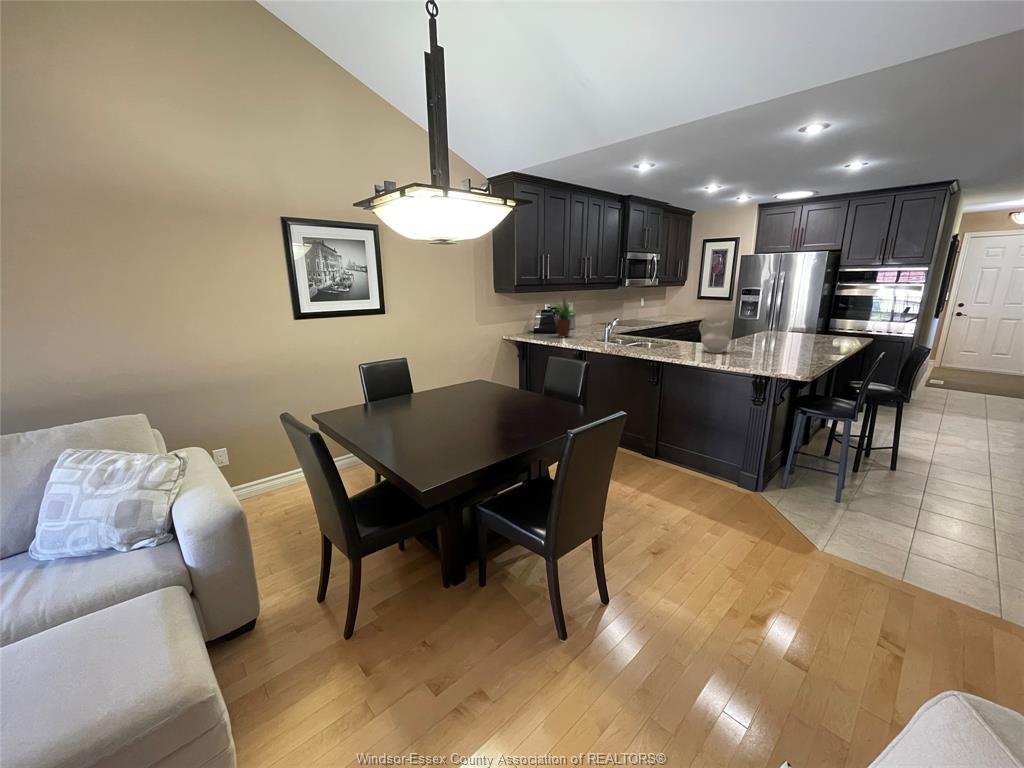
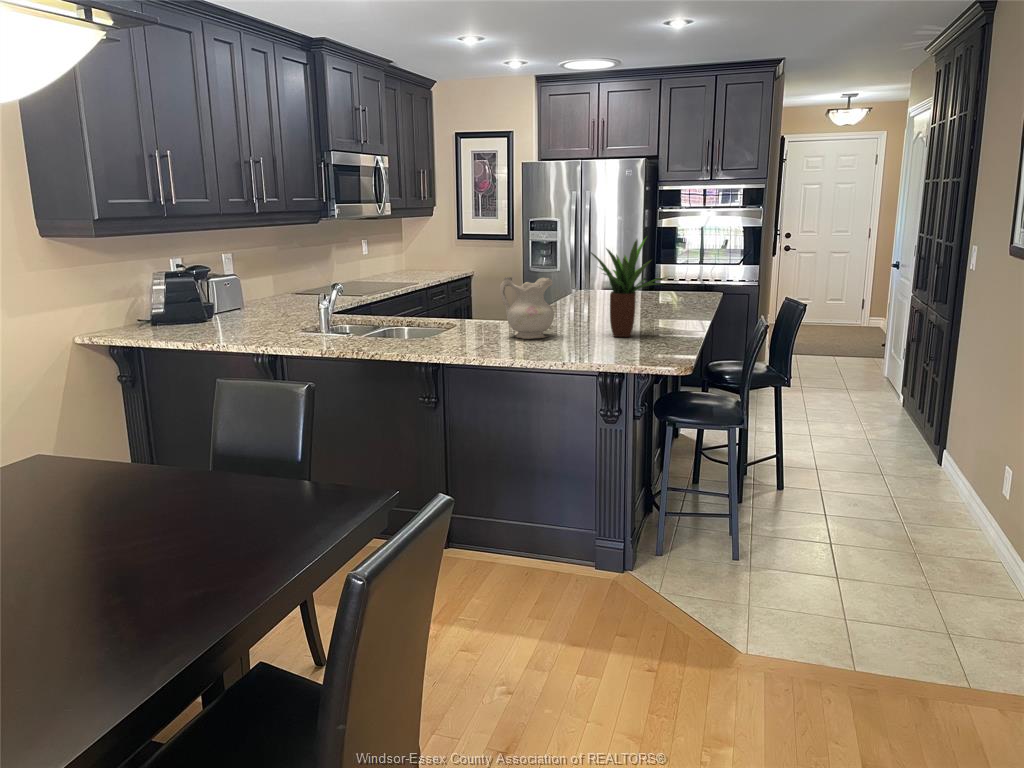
potted plant: present [555,299,576,338] -> present [591,238,667,337]

